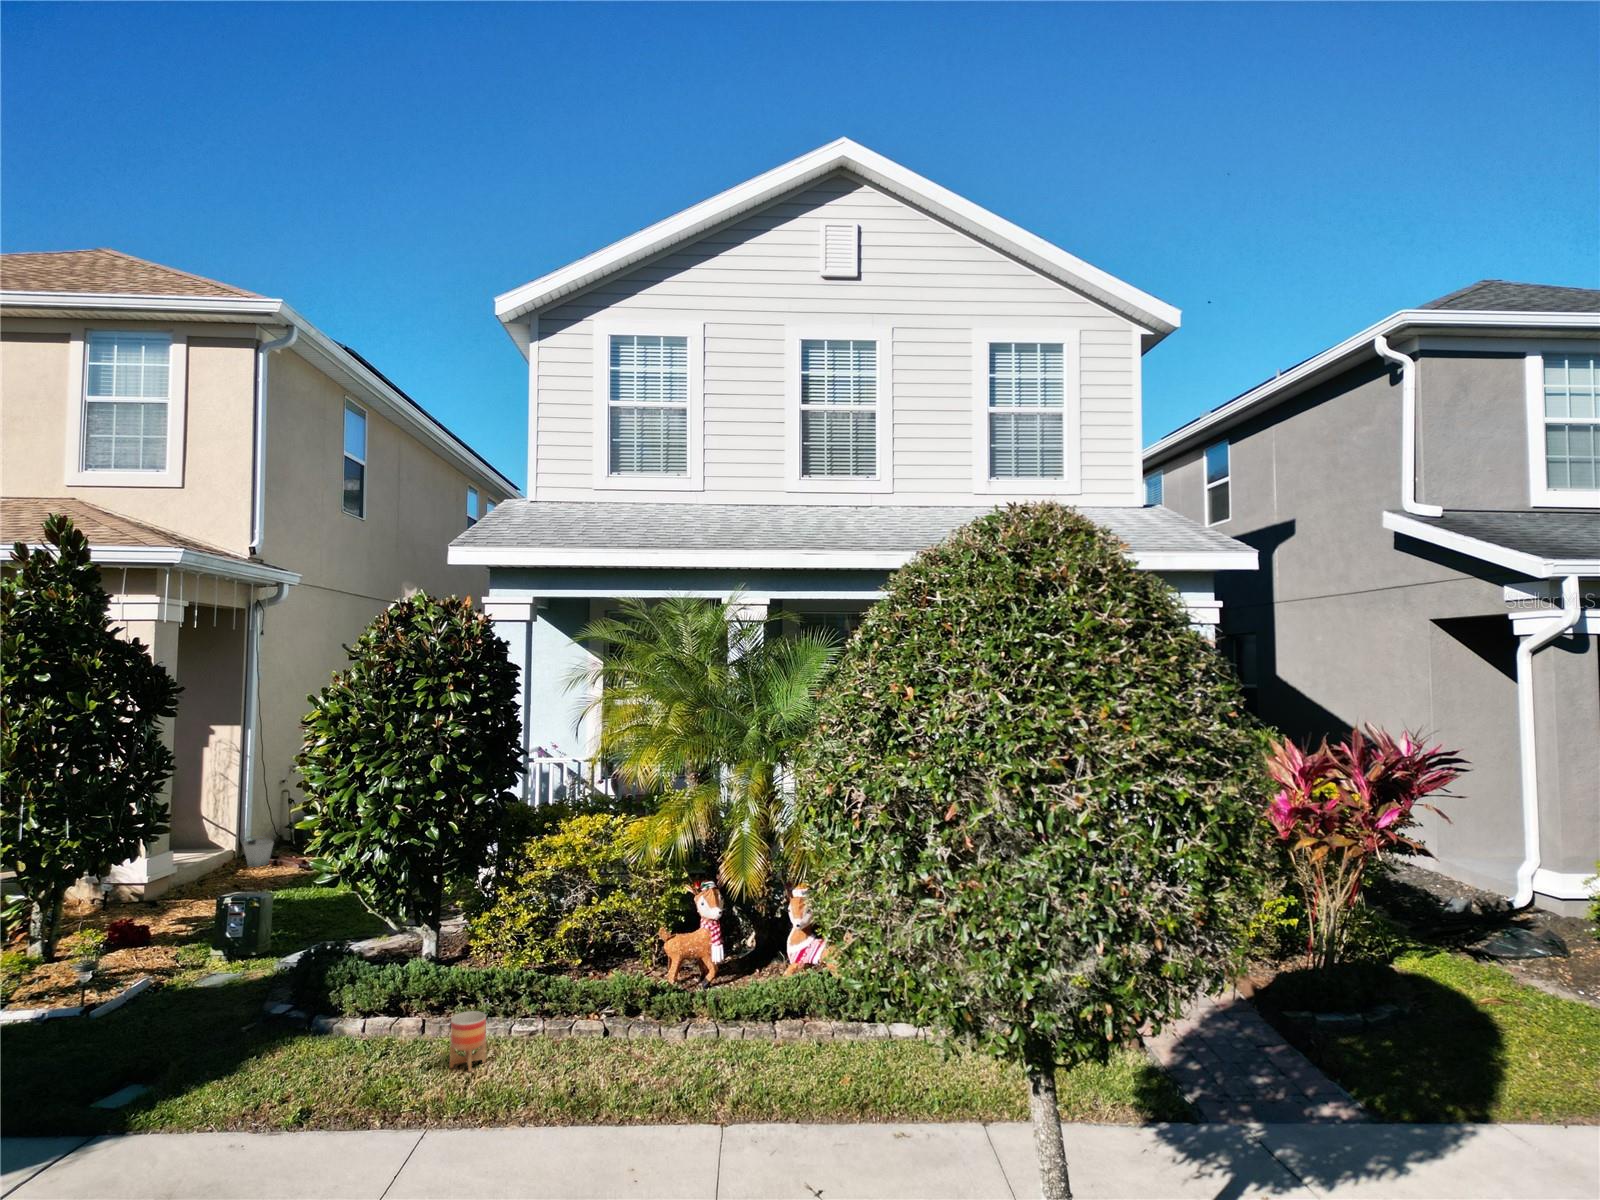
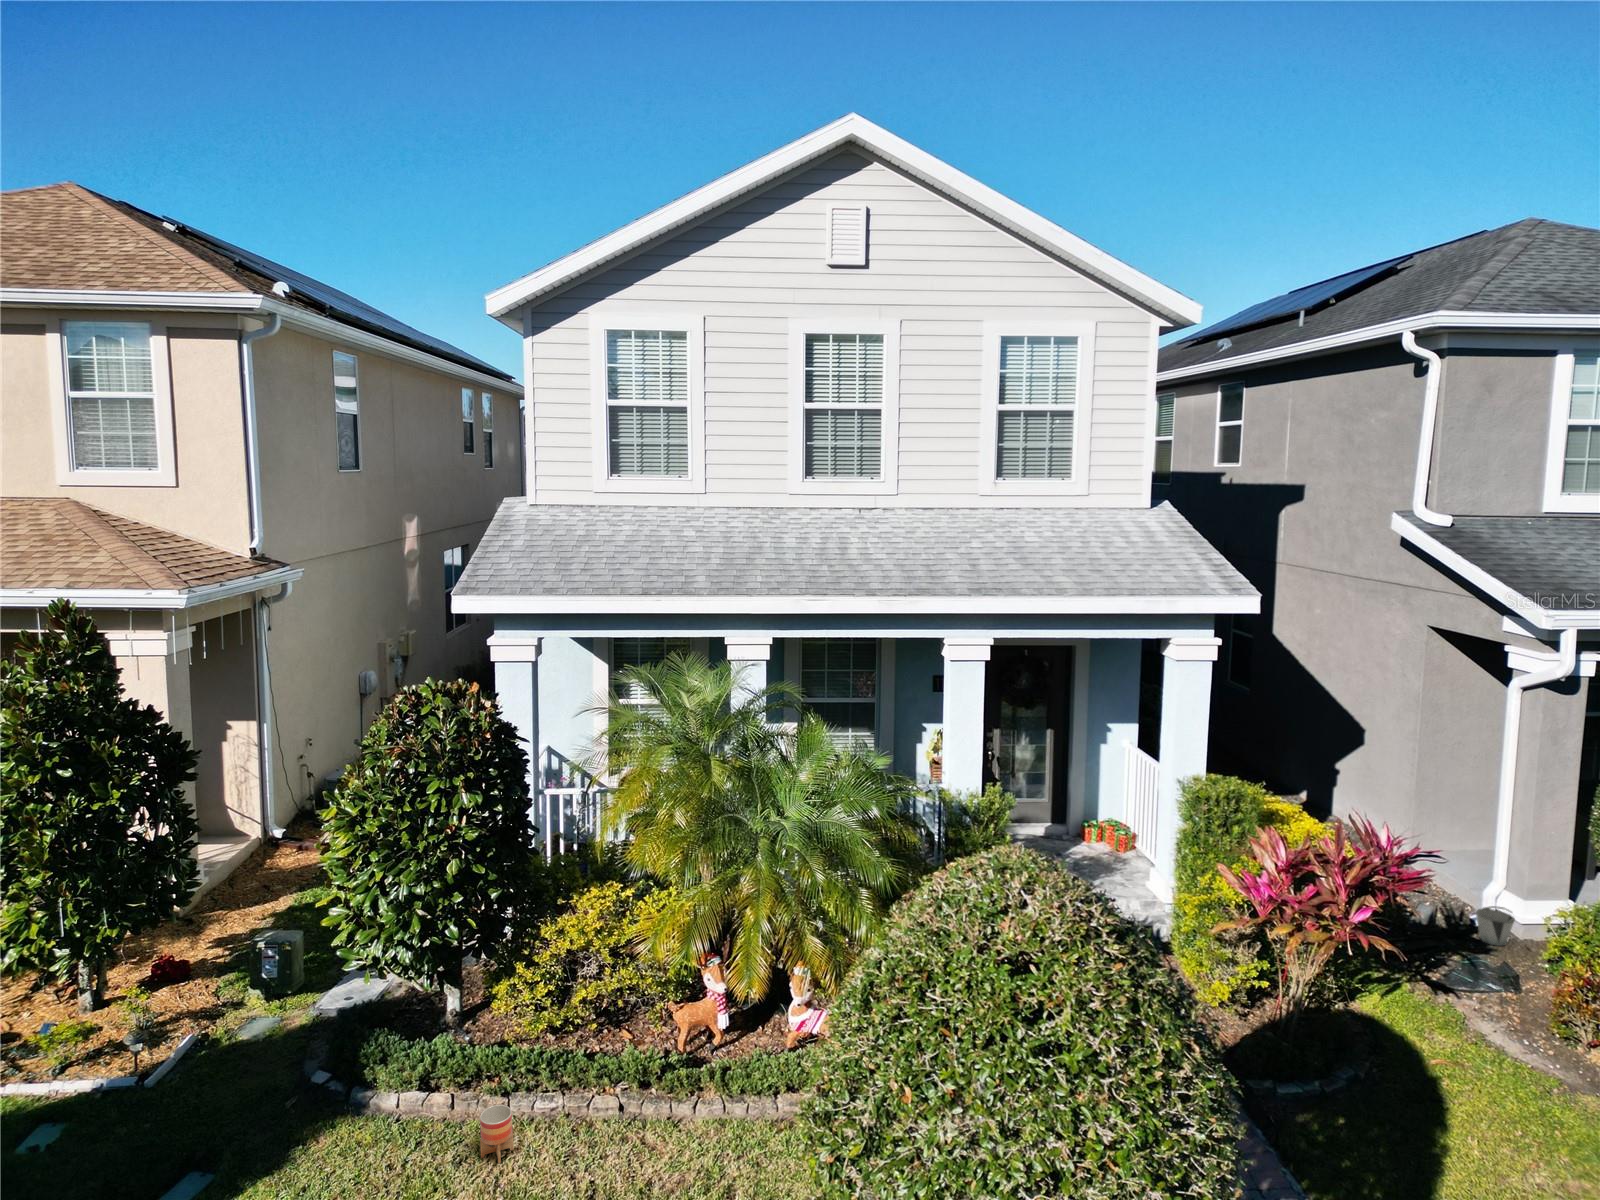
bucket: present [243,836,274,867] -> present [1476,906,1515,946]

